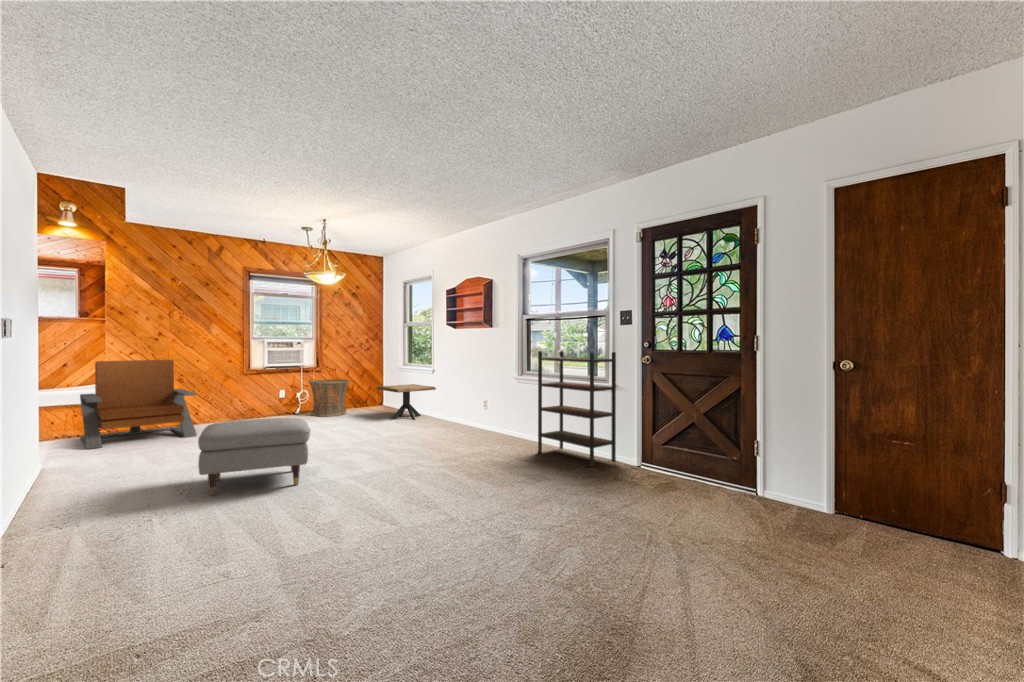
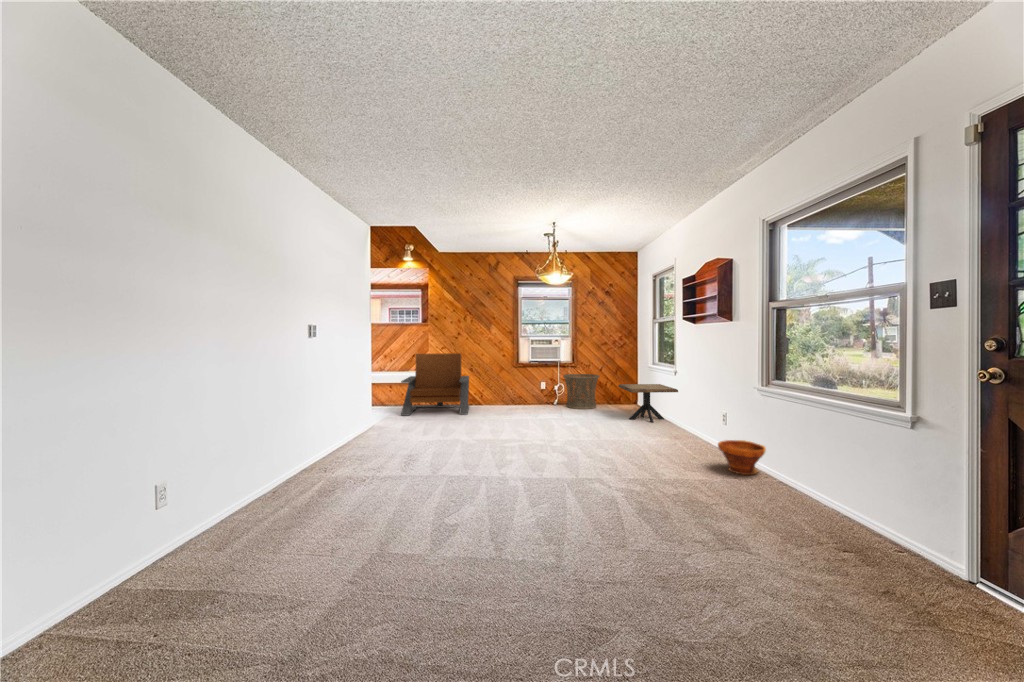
bookshelf: present [538,351,616,467] -> none [770,353,917,557]
ottoman: present [198,418,310,495] -> none [390,409,492,478]
planter: none [493,418,525,443] -> present [718,440,766,475]

